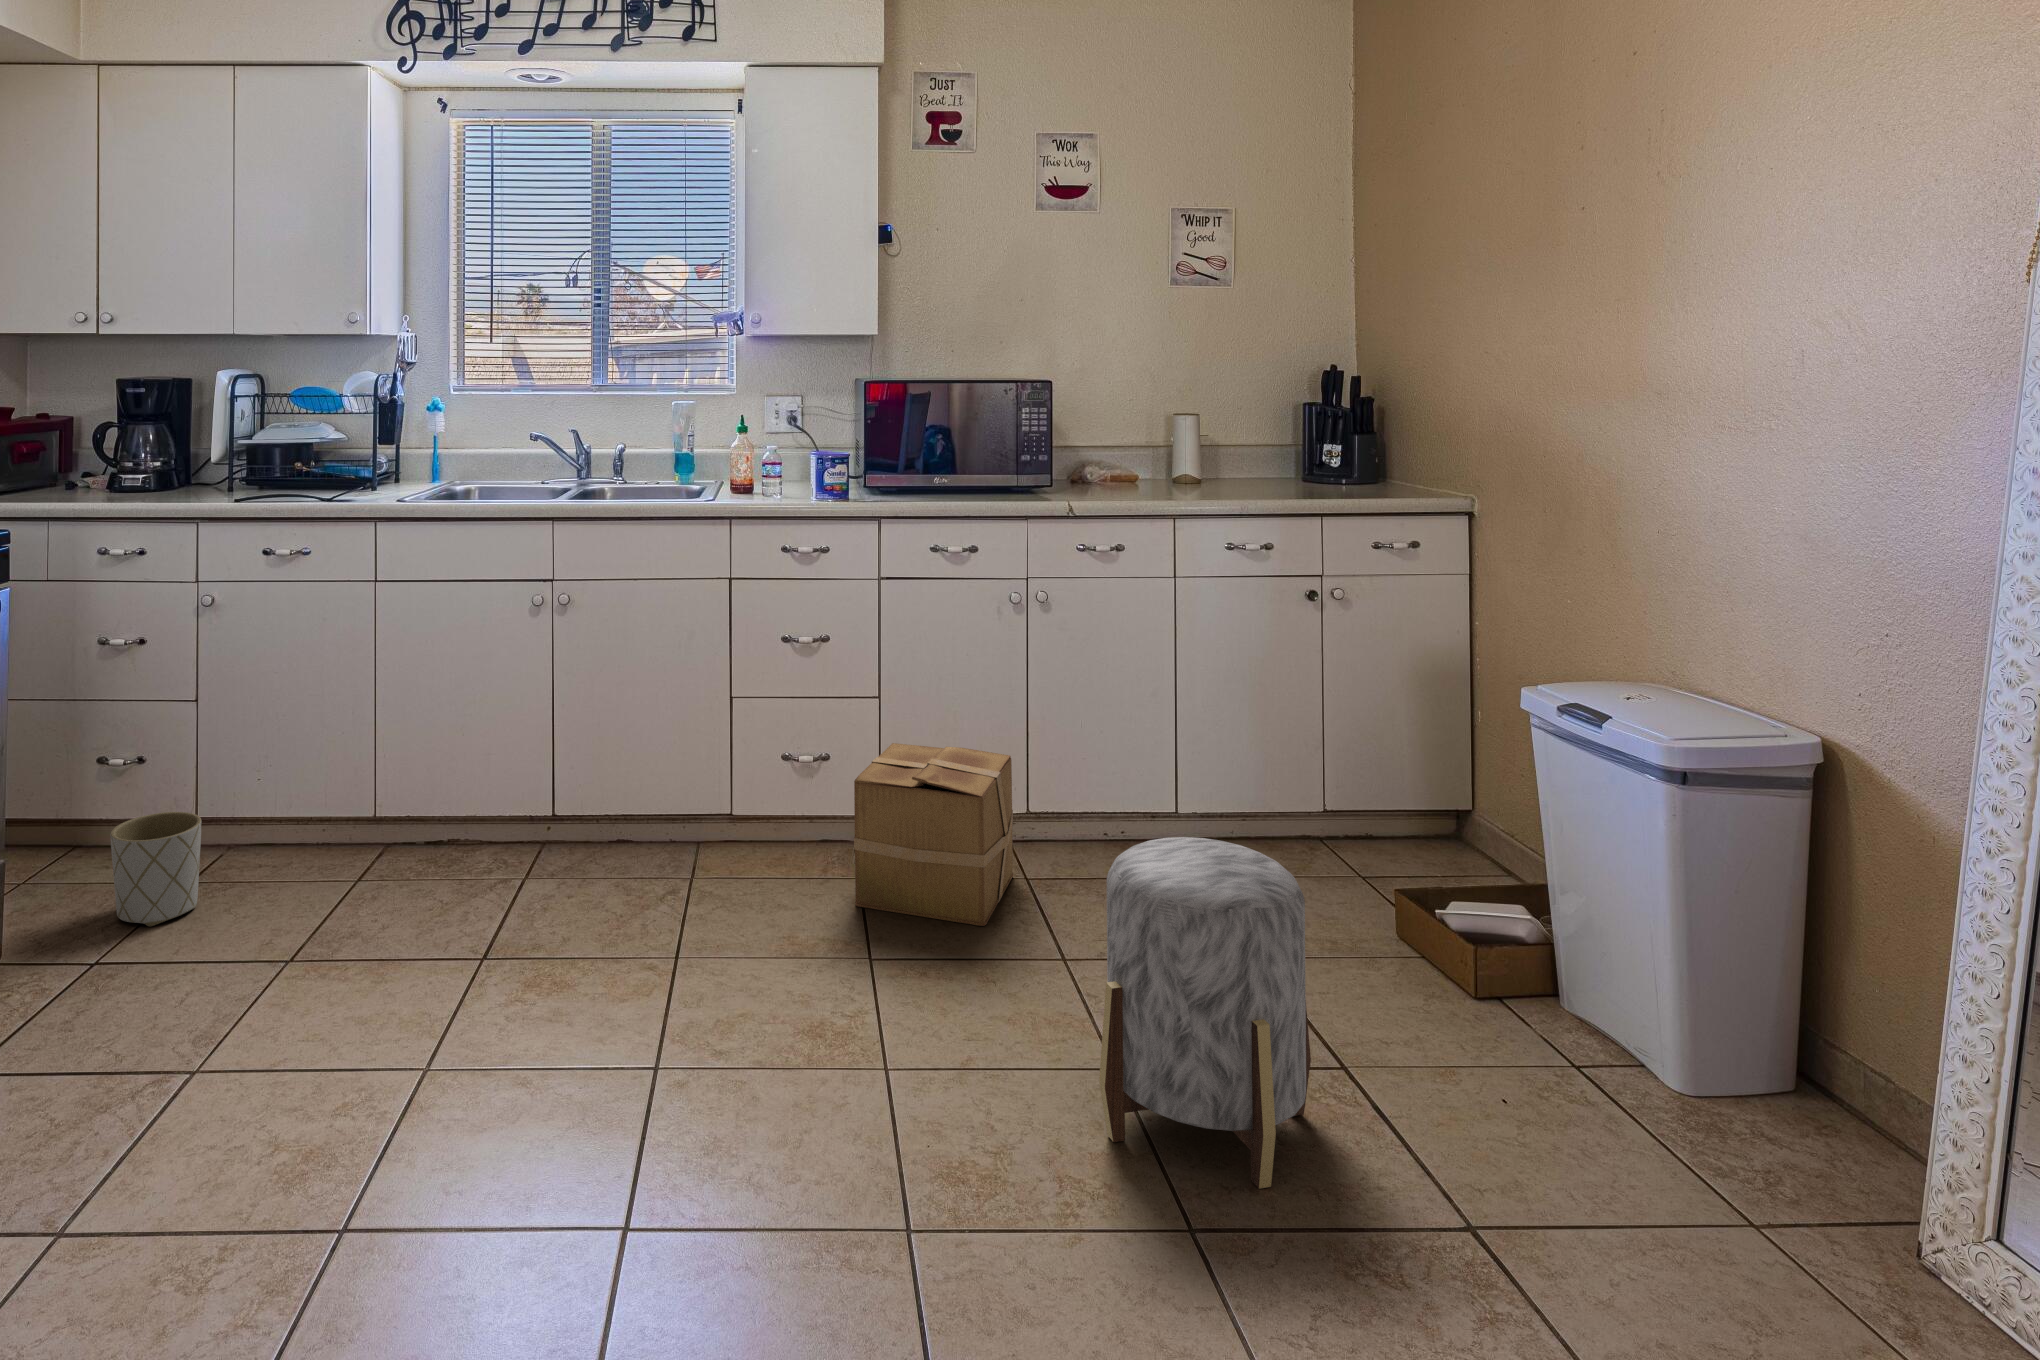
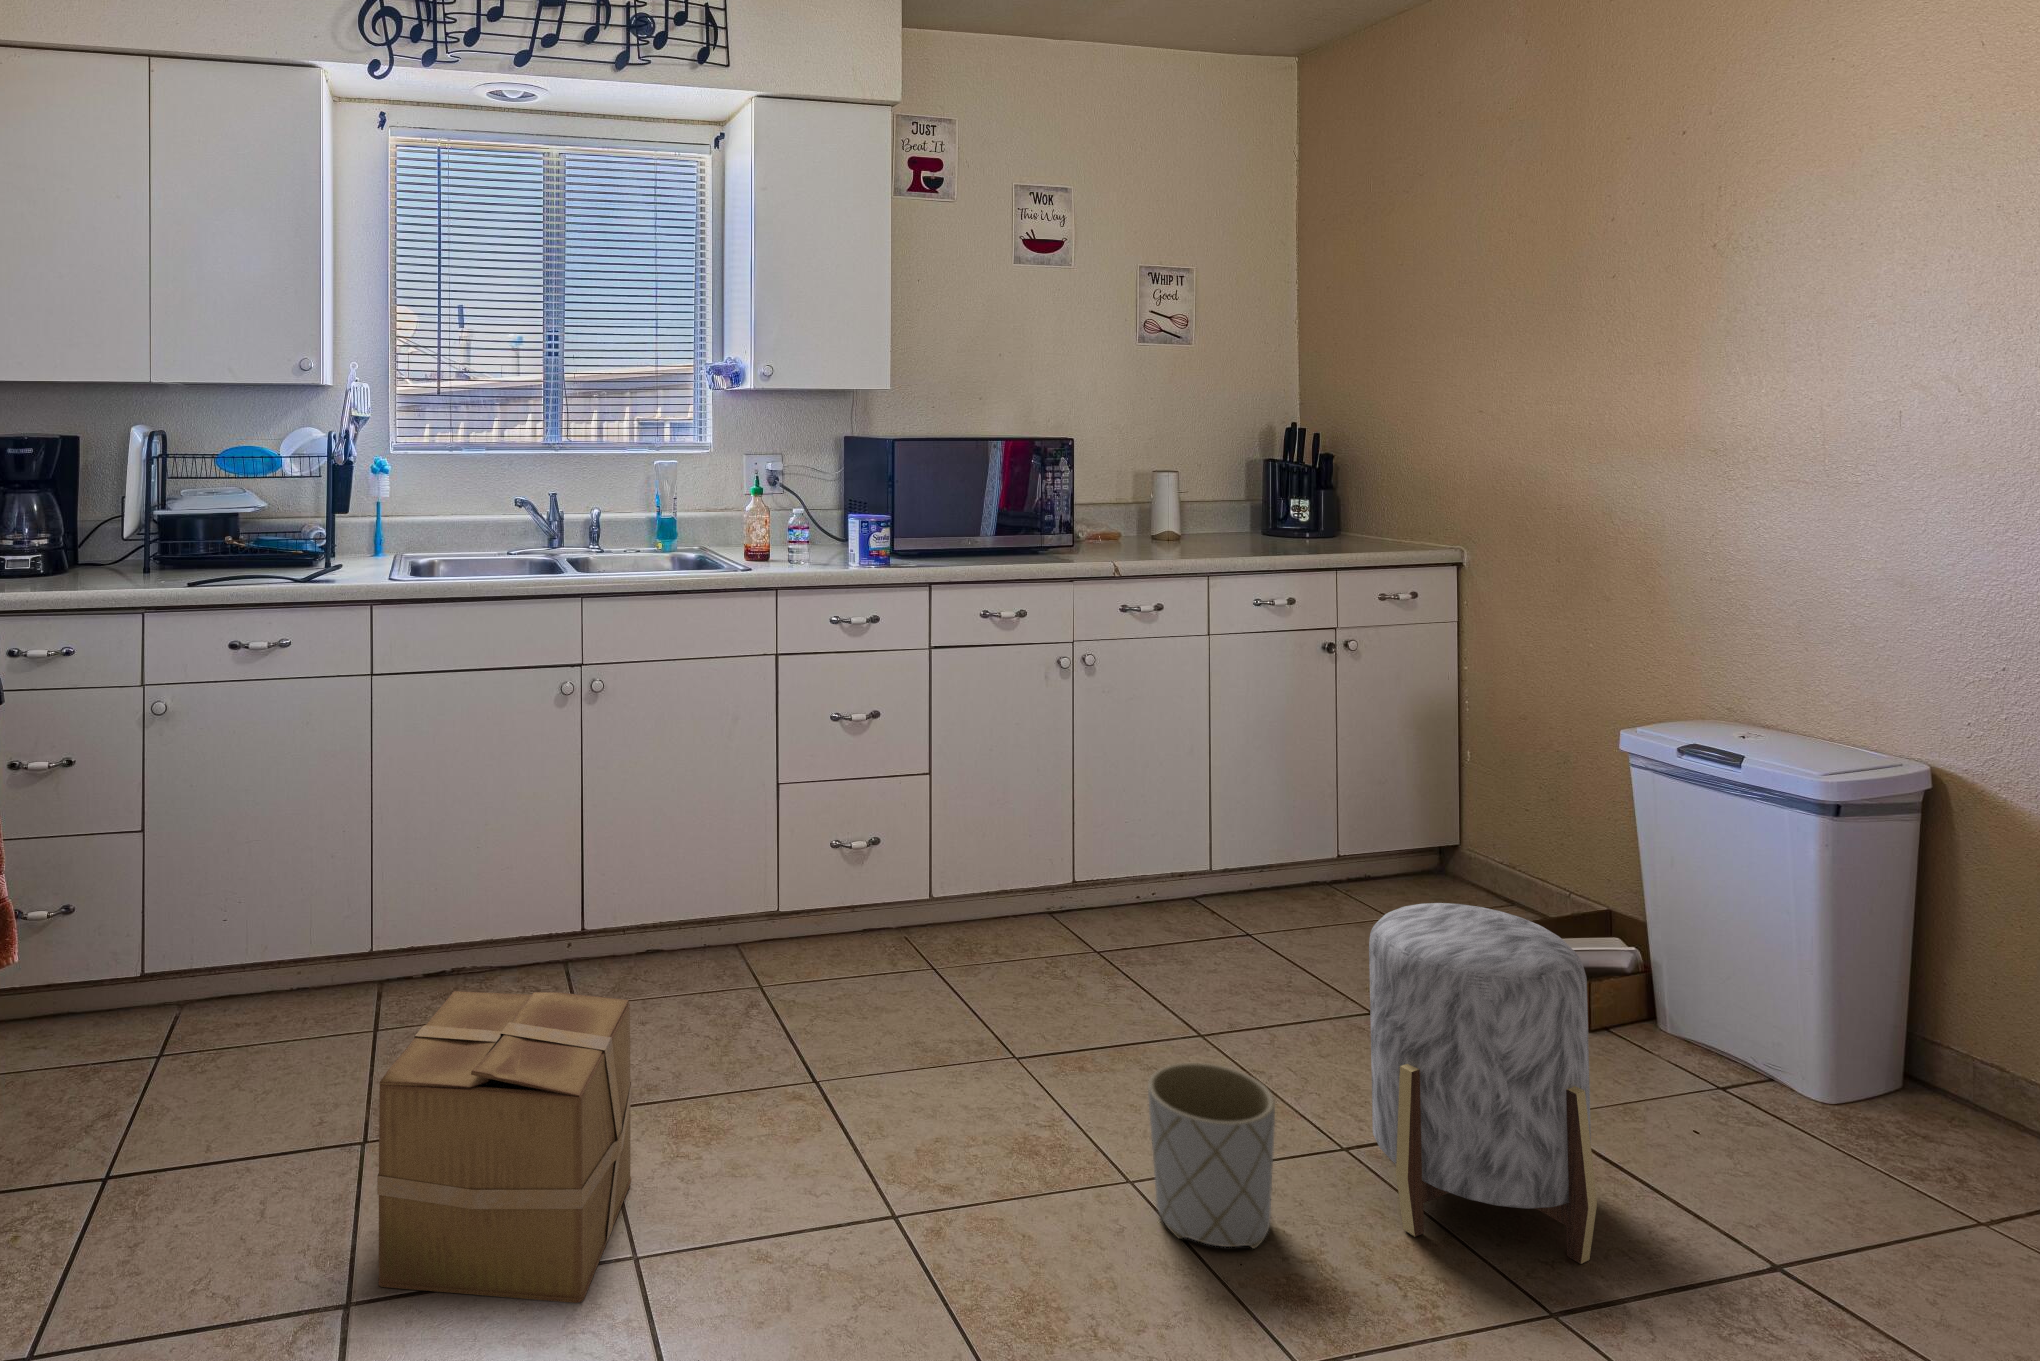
cardboard box: present [854,743,1013,926] -> present [377,991,631,1303]
planter: present [110,812,201,926] -> present [1148,1063,1275,1249]

